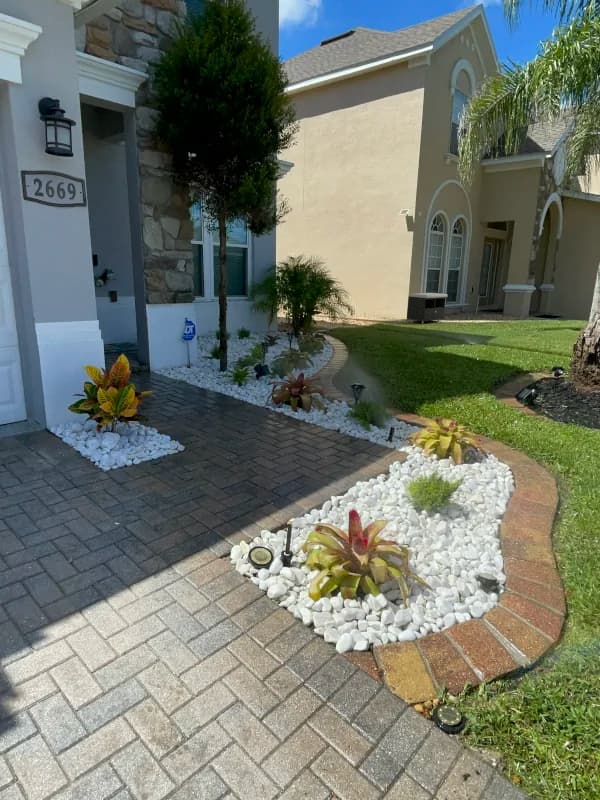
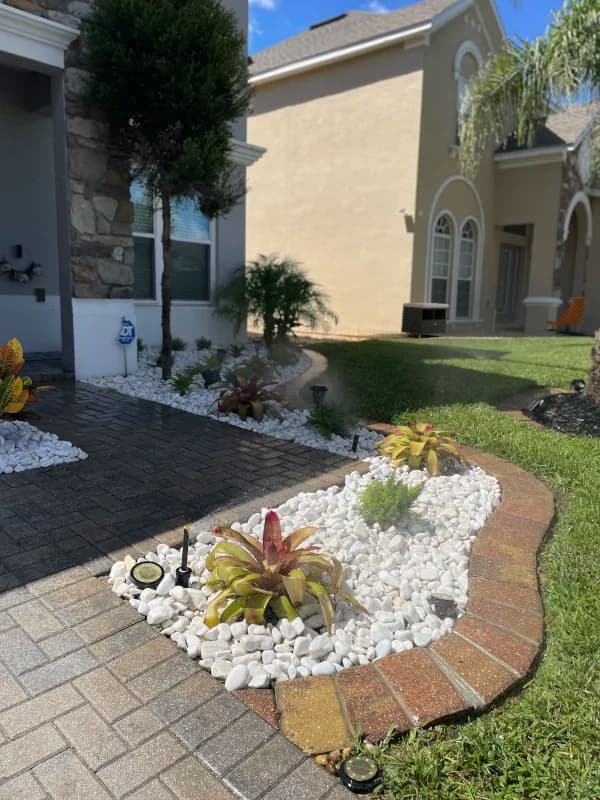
lounge chair: none [528,286,565,317] -> present [546,297,586,332]

